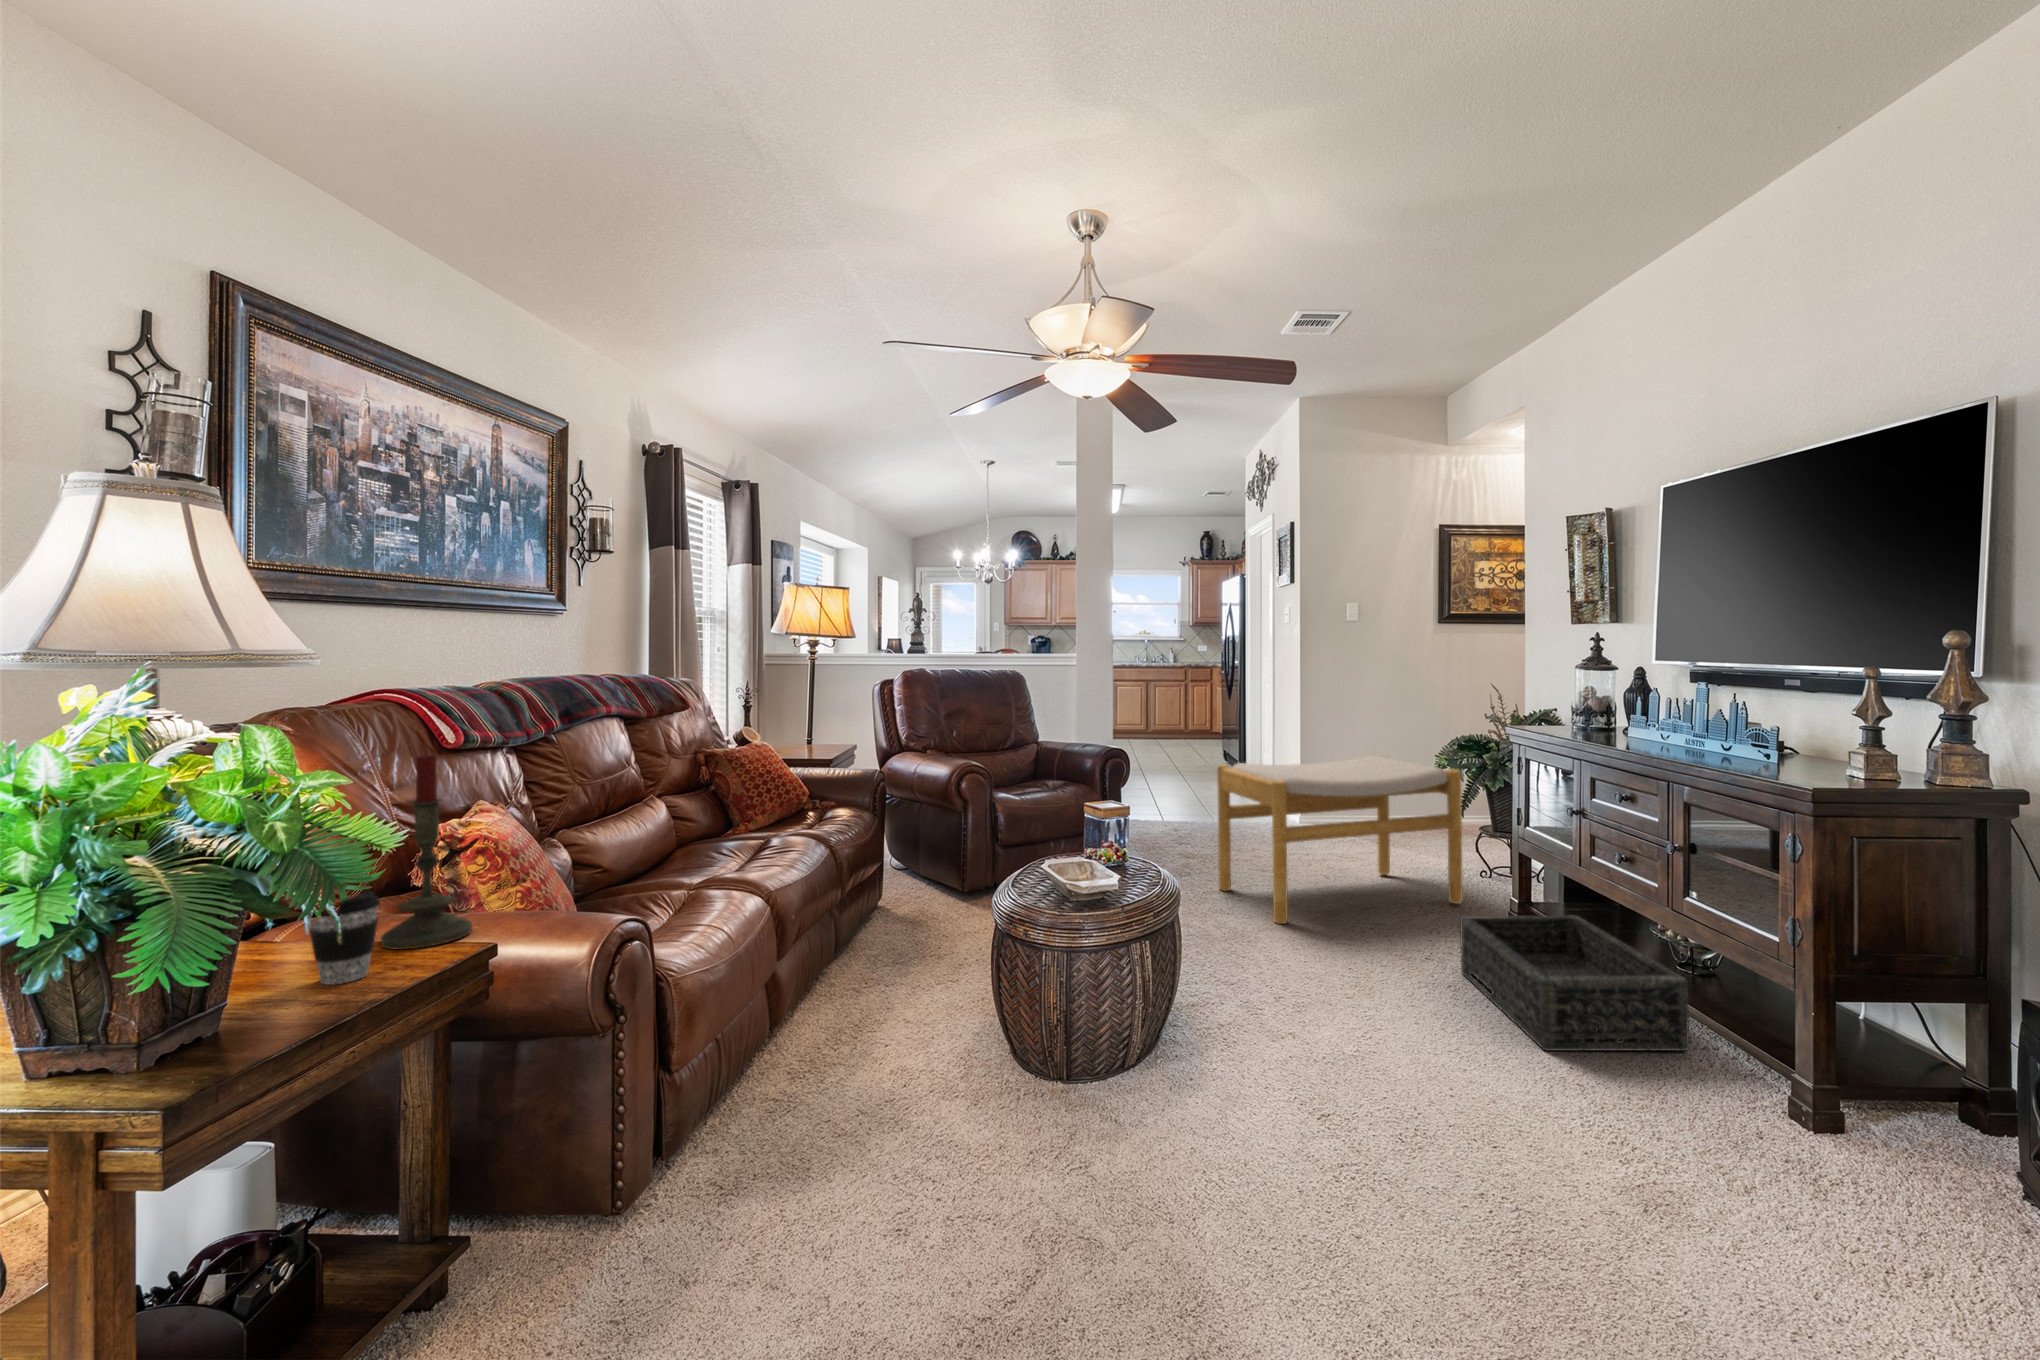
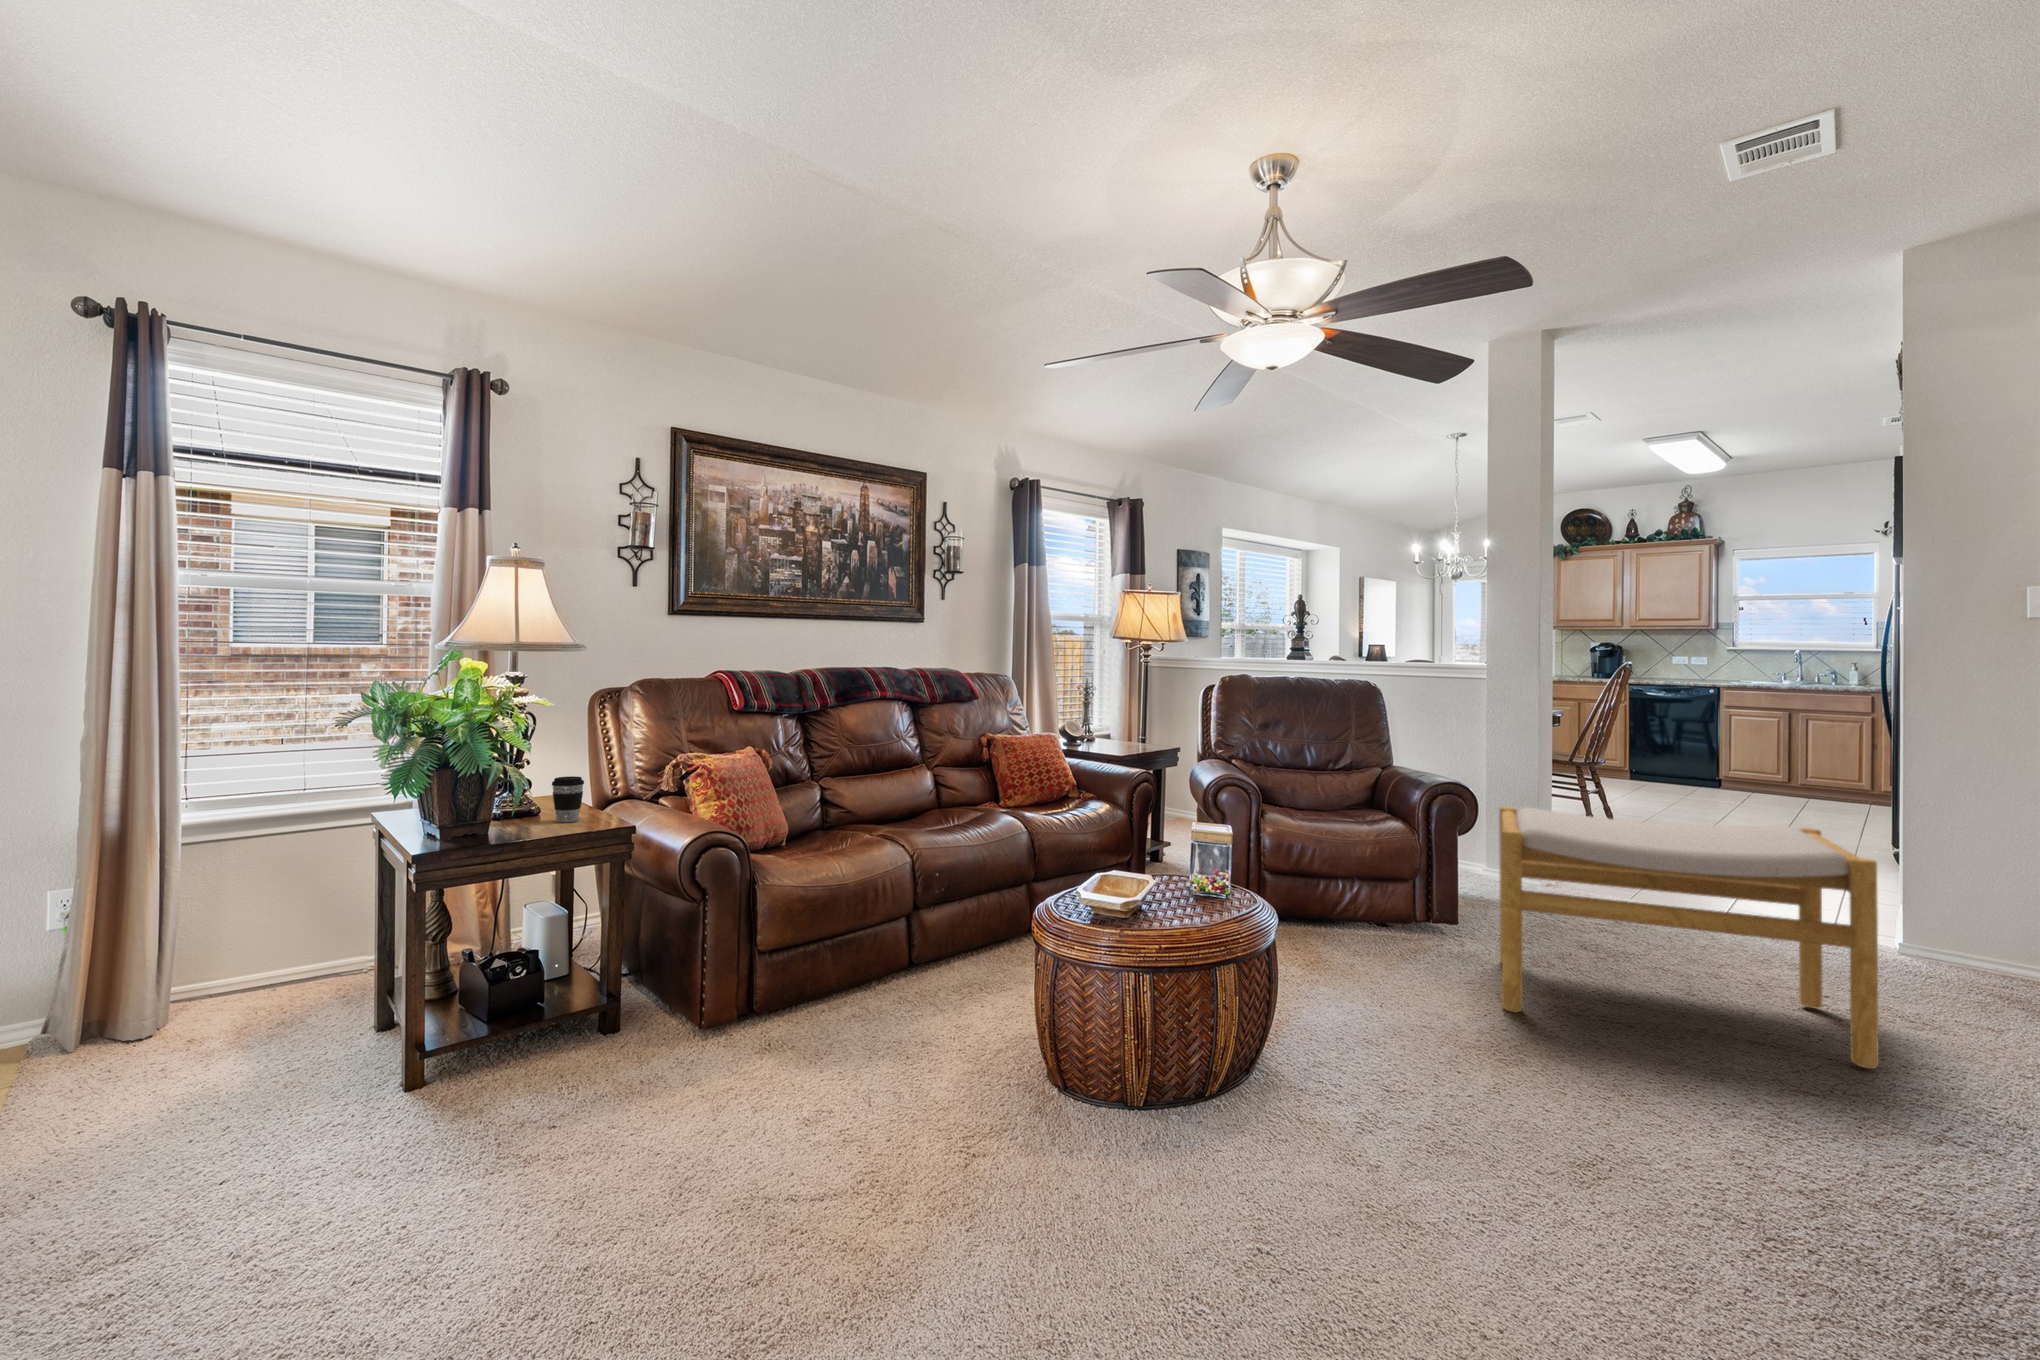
candle: present [381,750,472,950] -> none [610,705,654,817]
basket: present [1460,916,1689,1051] -> none [1594,1047,1895,1326]

